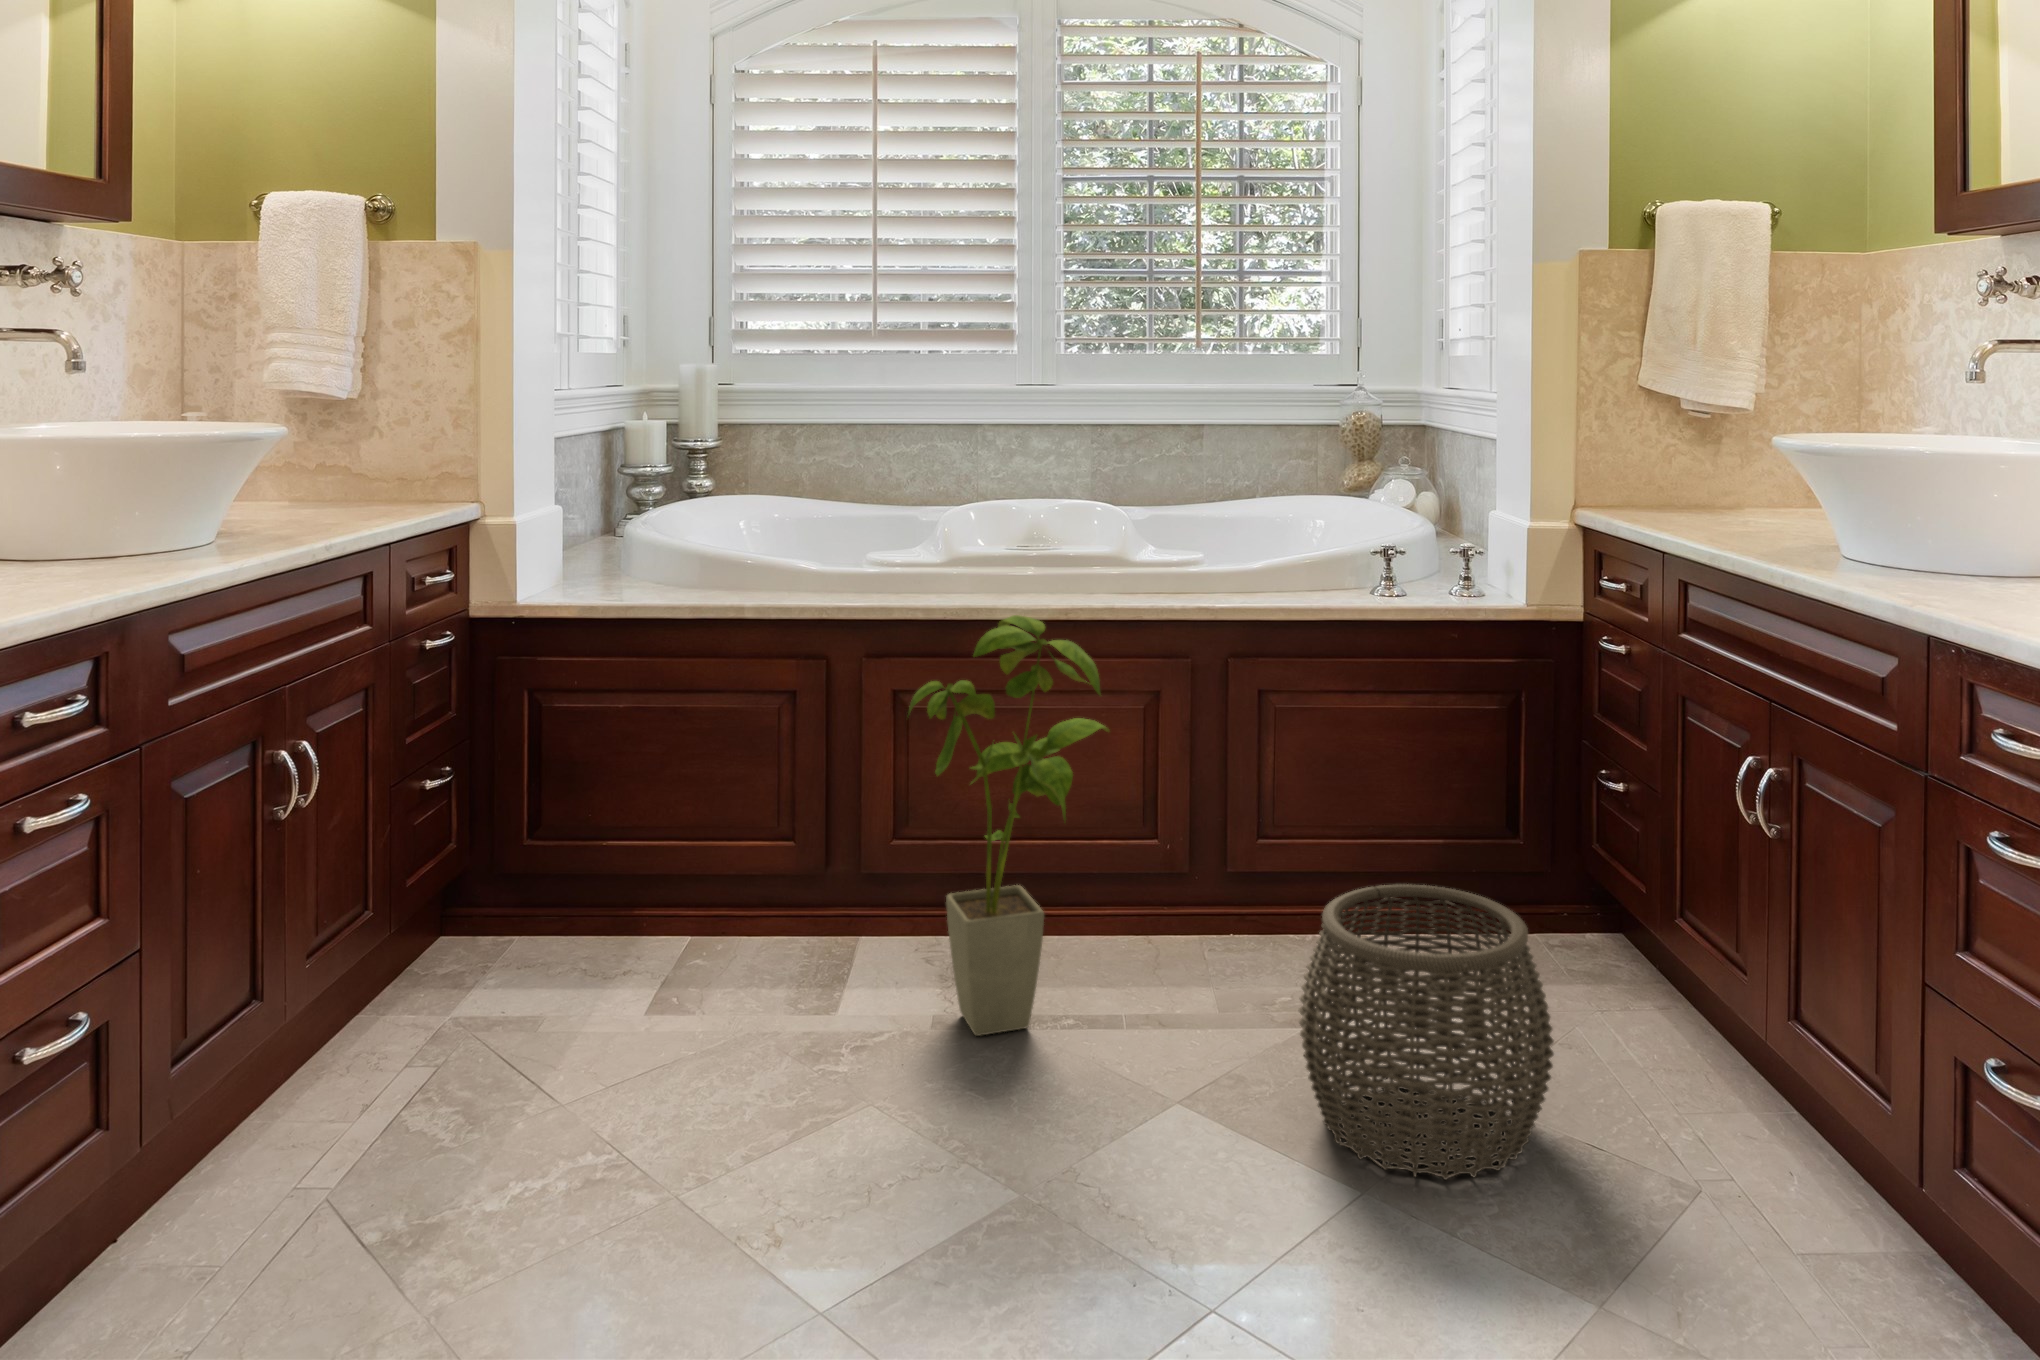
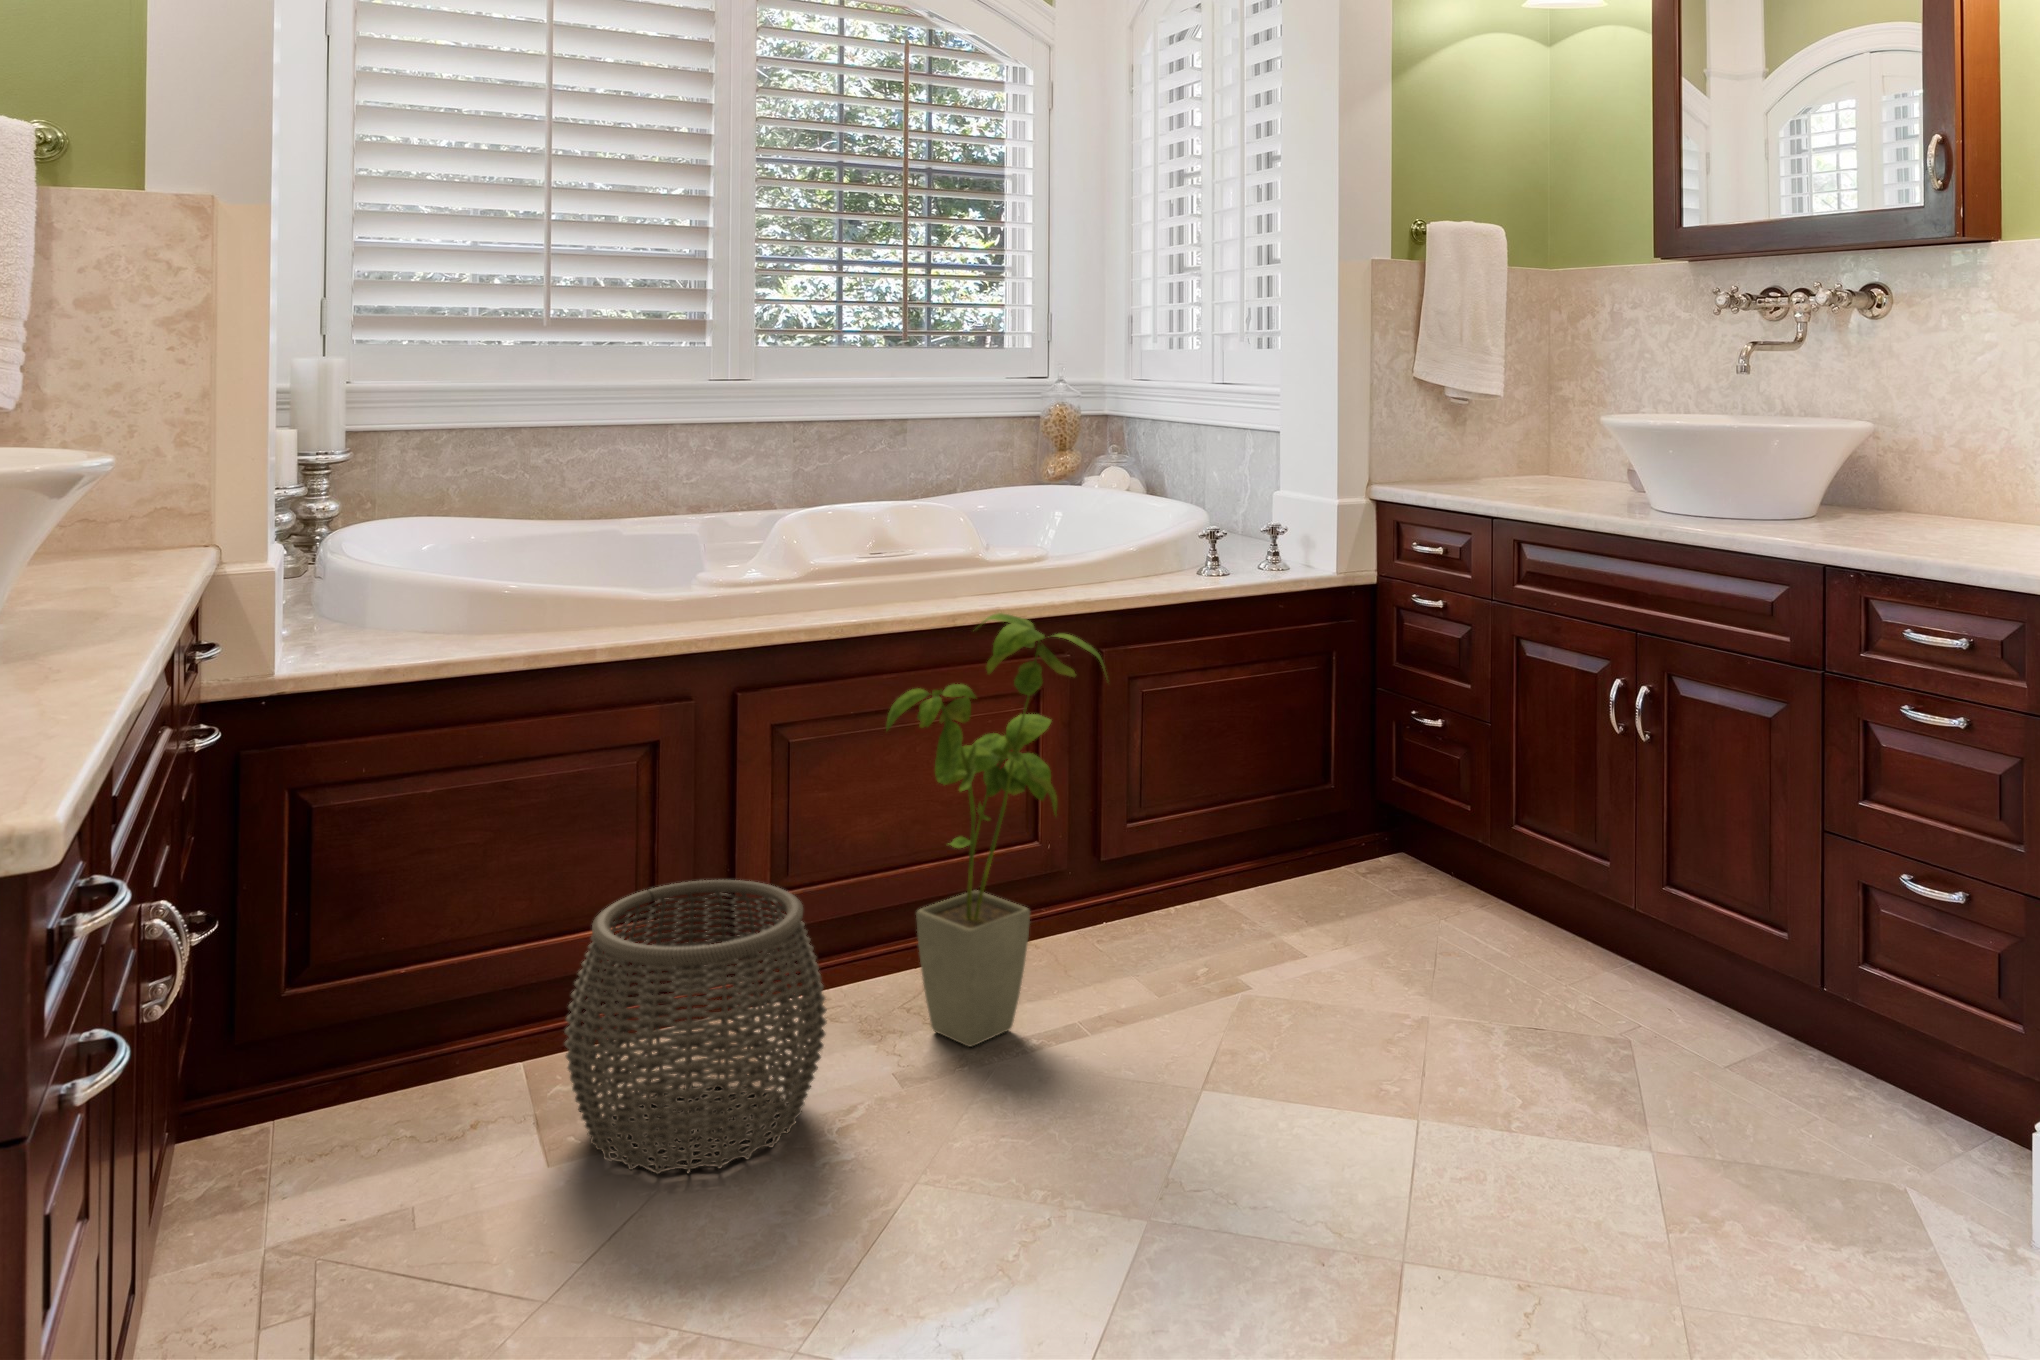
woven basket: present [1299,885,1554,1180] -> present [565,880,826,1174]

